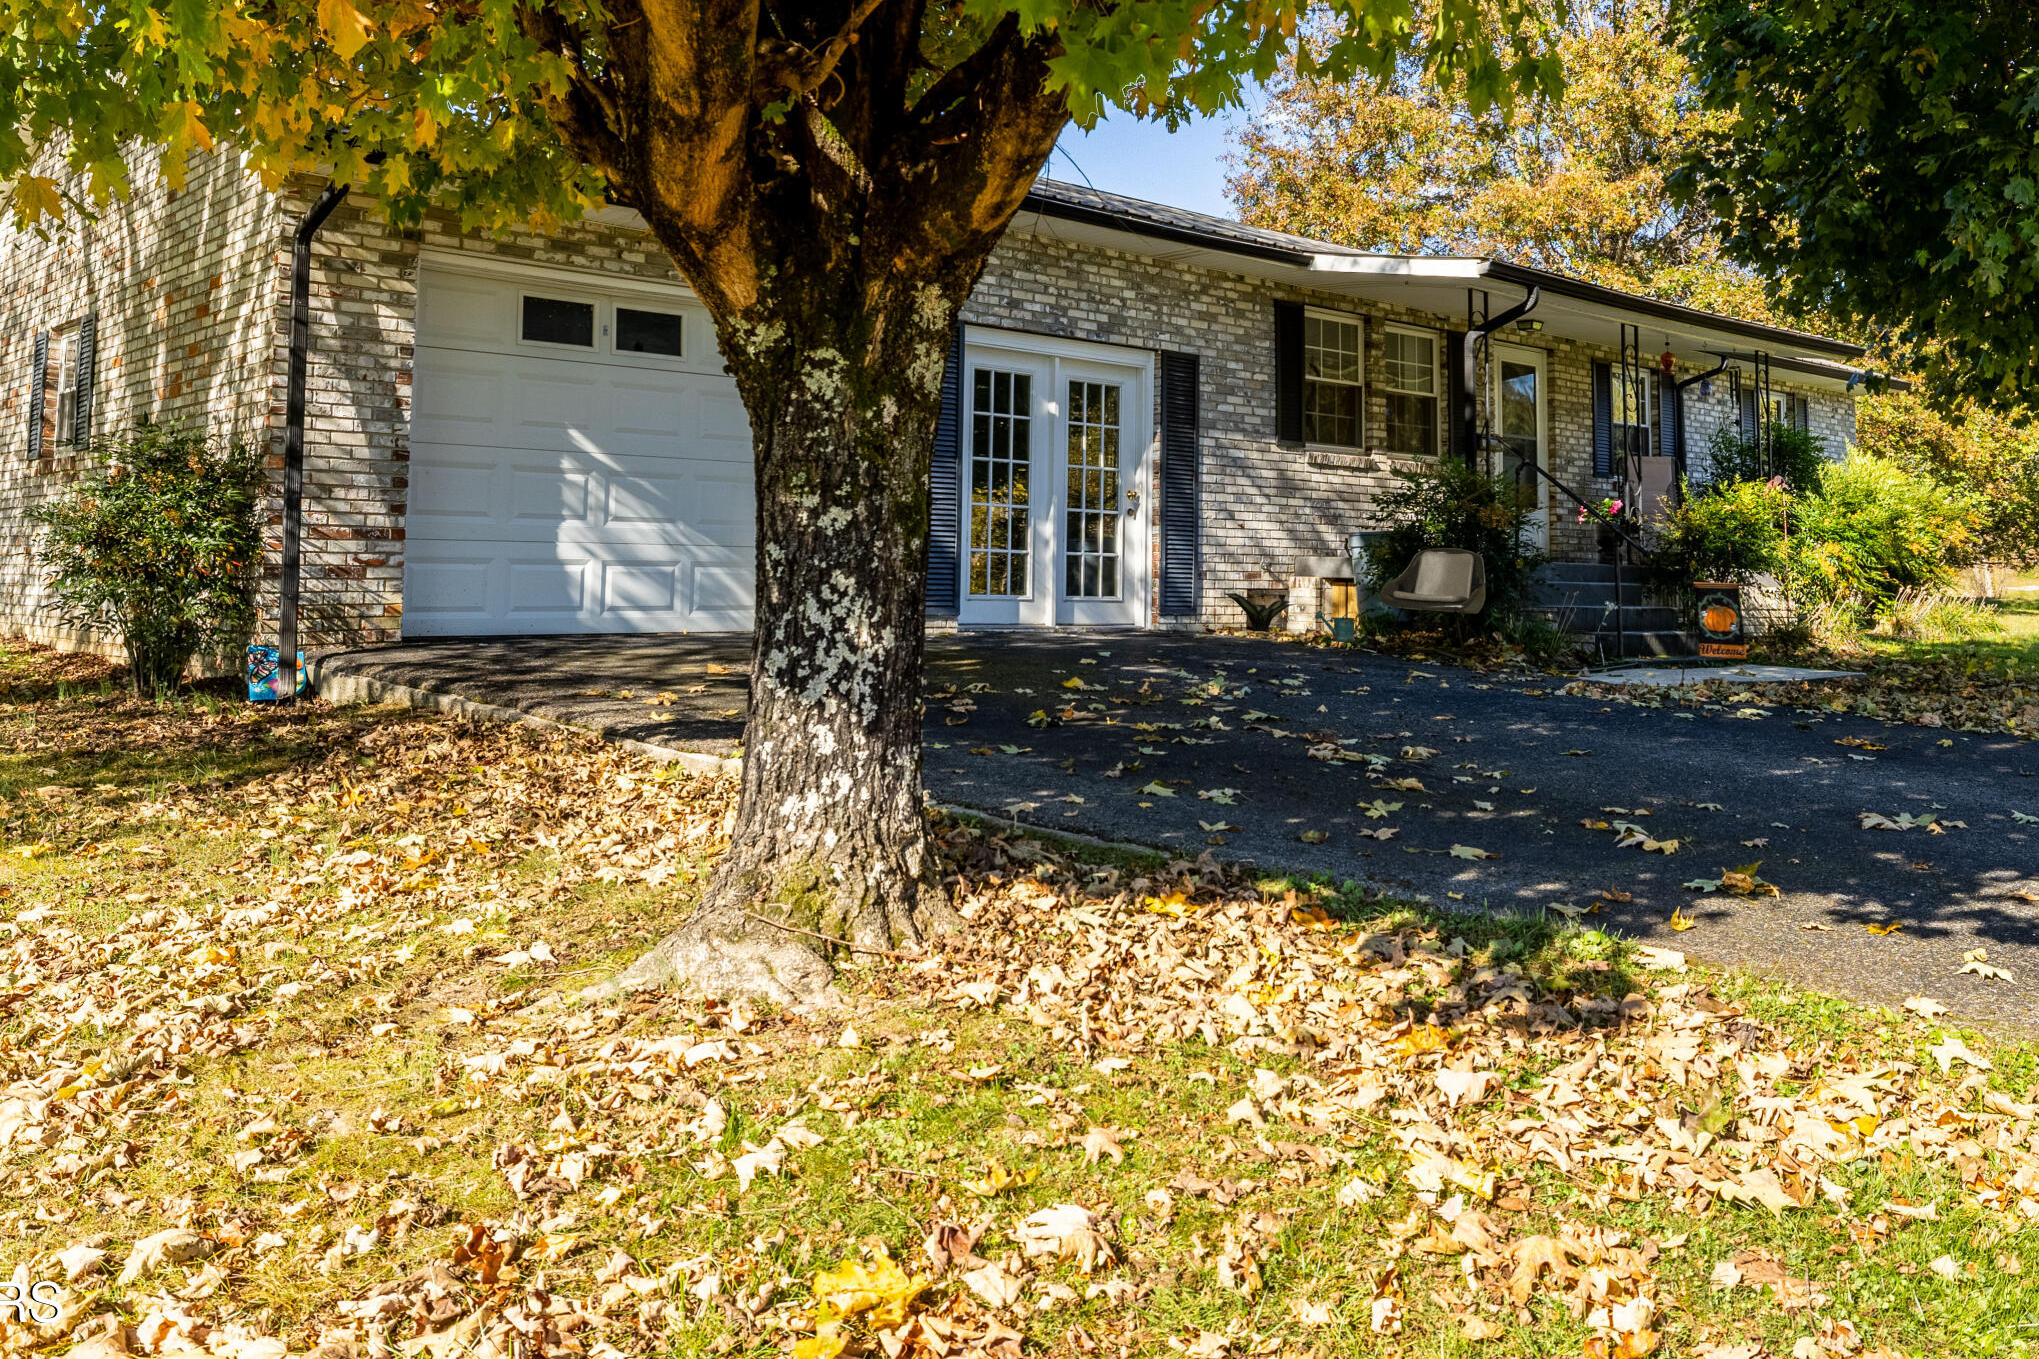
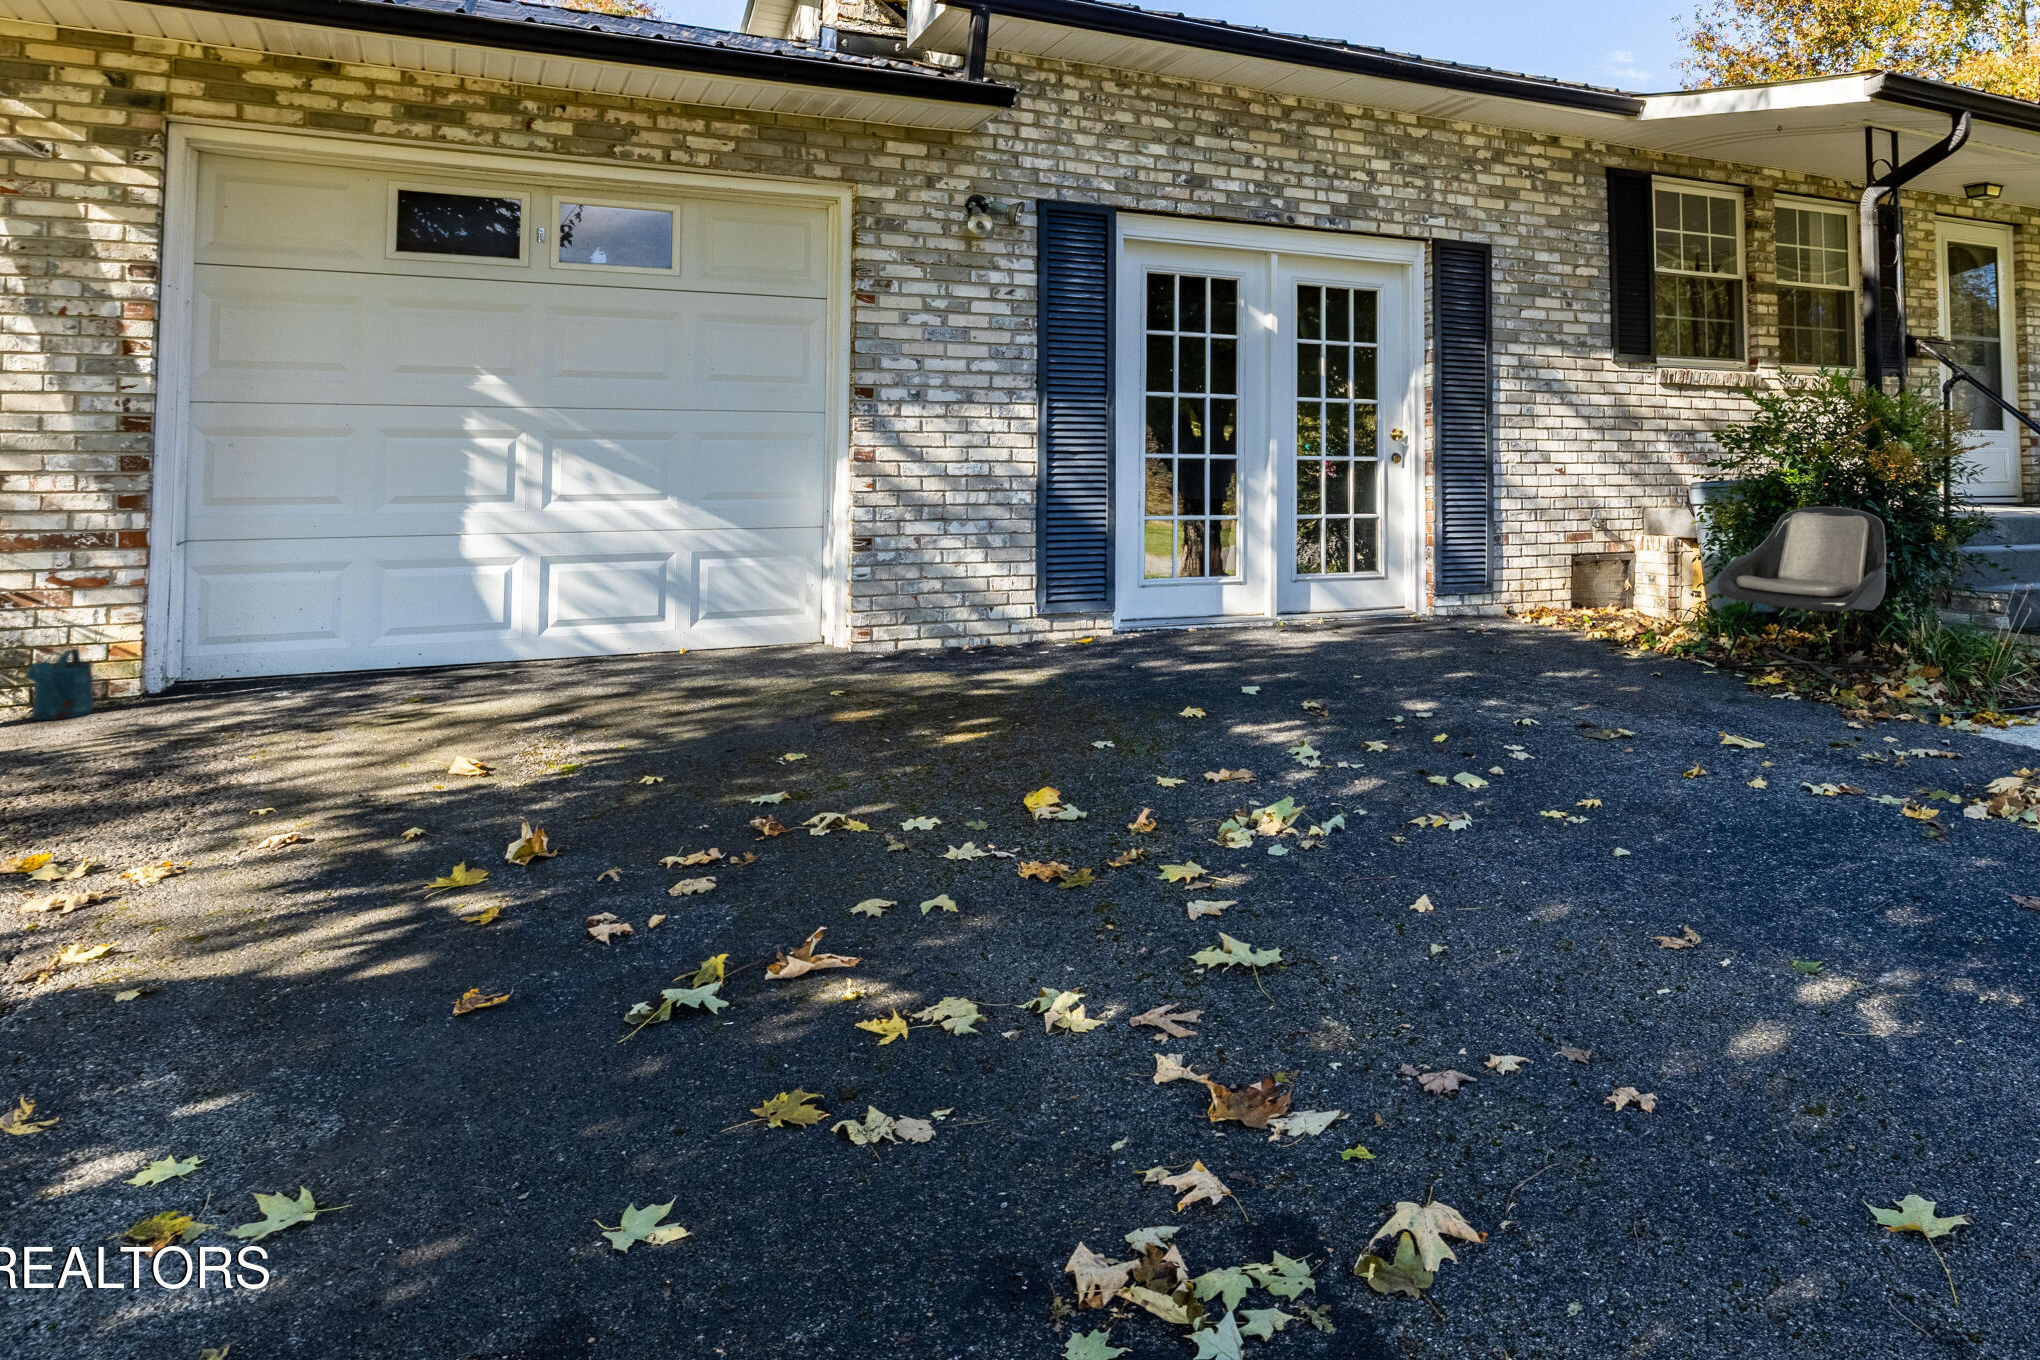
potted plant: present [1224,593,1294,632] -> none [1526,562,1624,617]
watering can: present [1315,611,1360,642] -> present [27,649,93,720]

